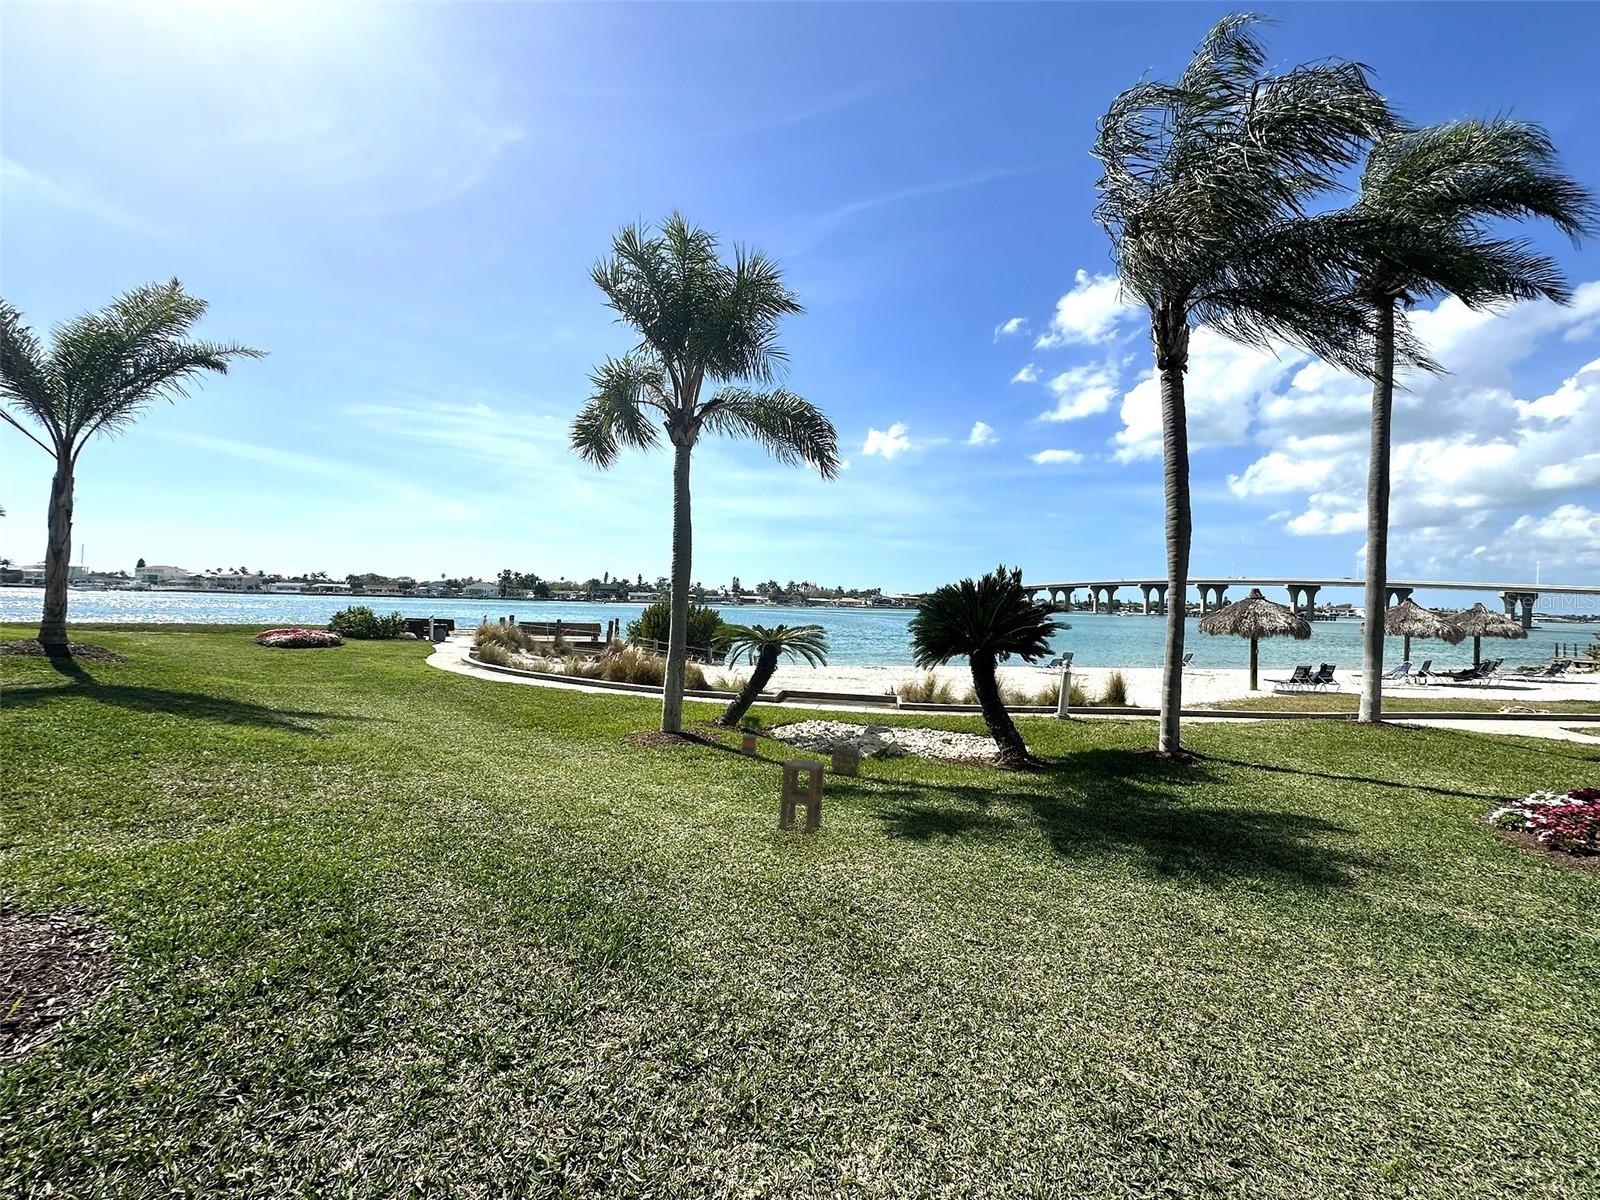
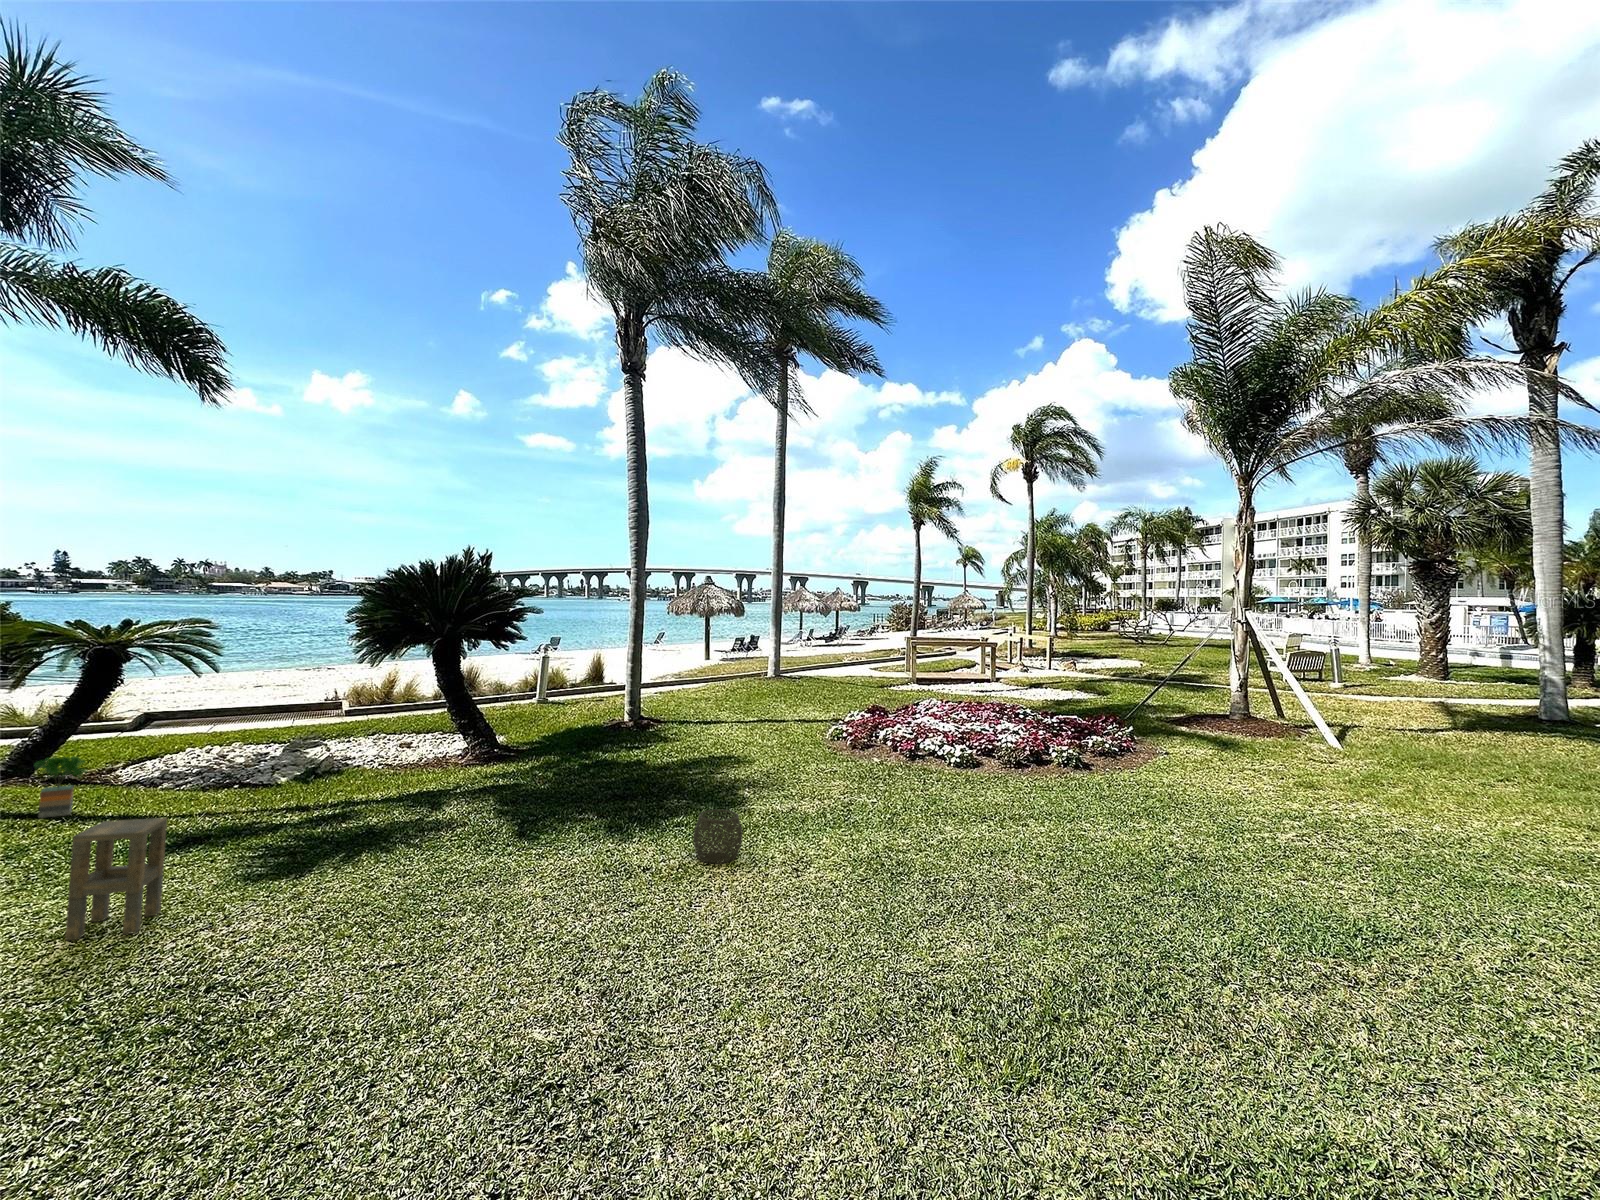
woven basket: present [831,745,860,775] -> present [693,810,743,863]

